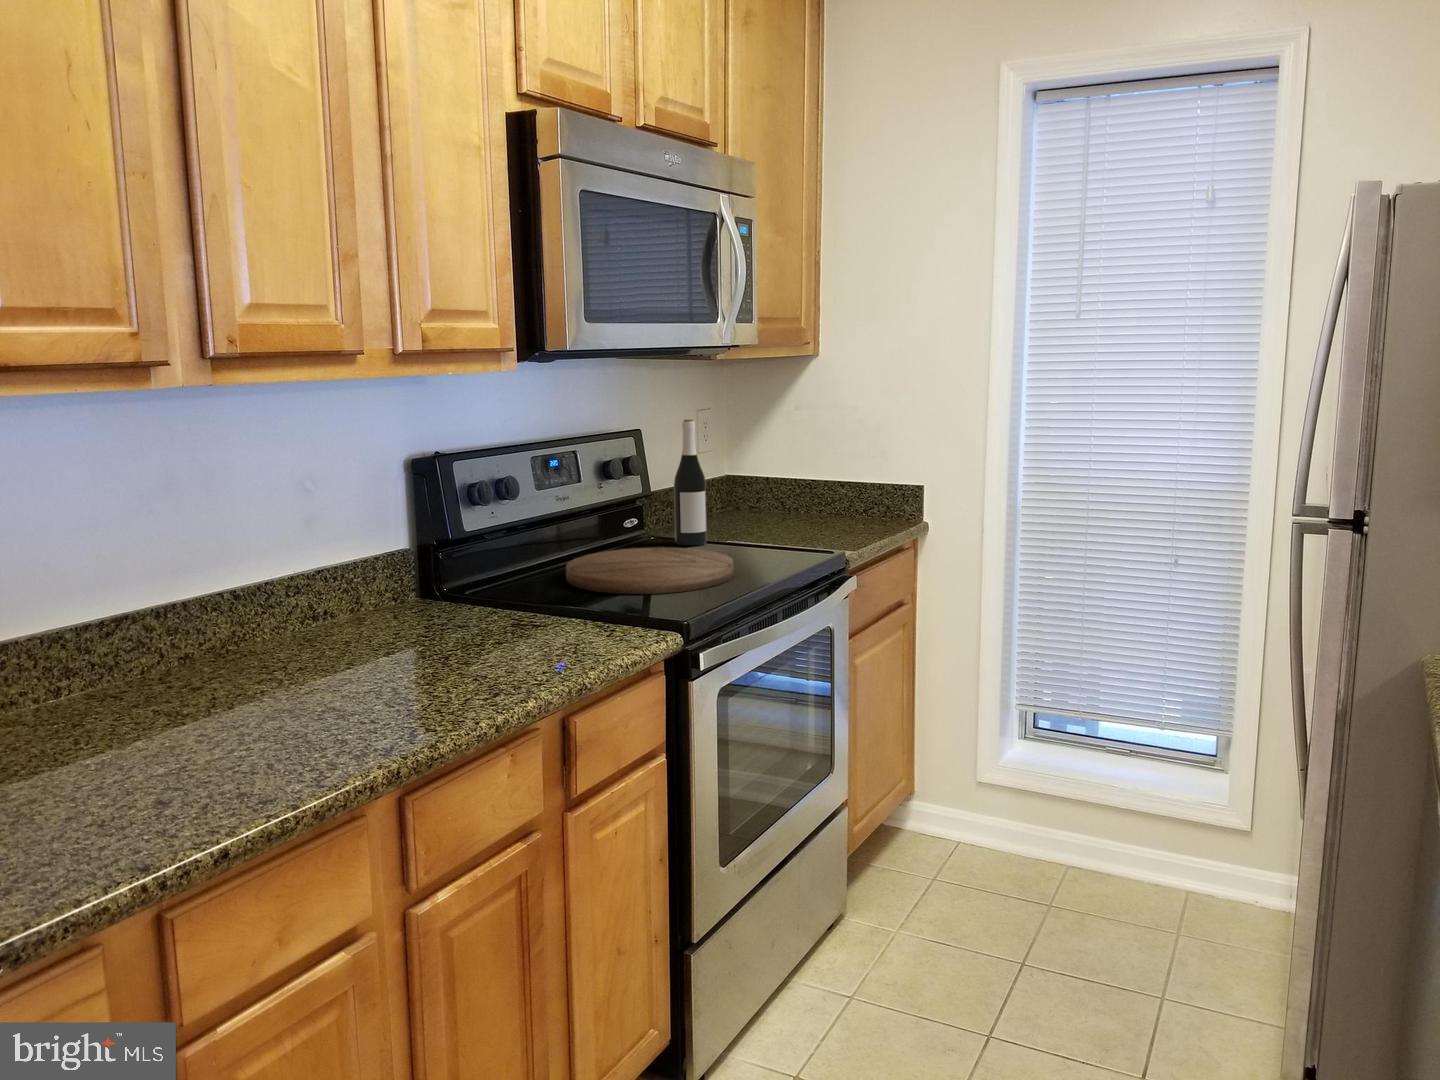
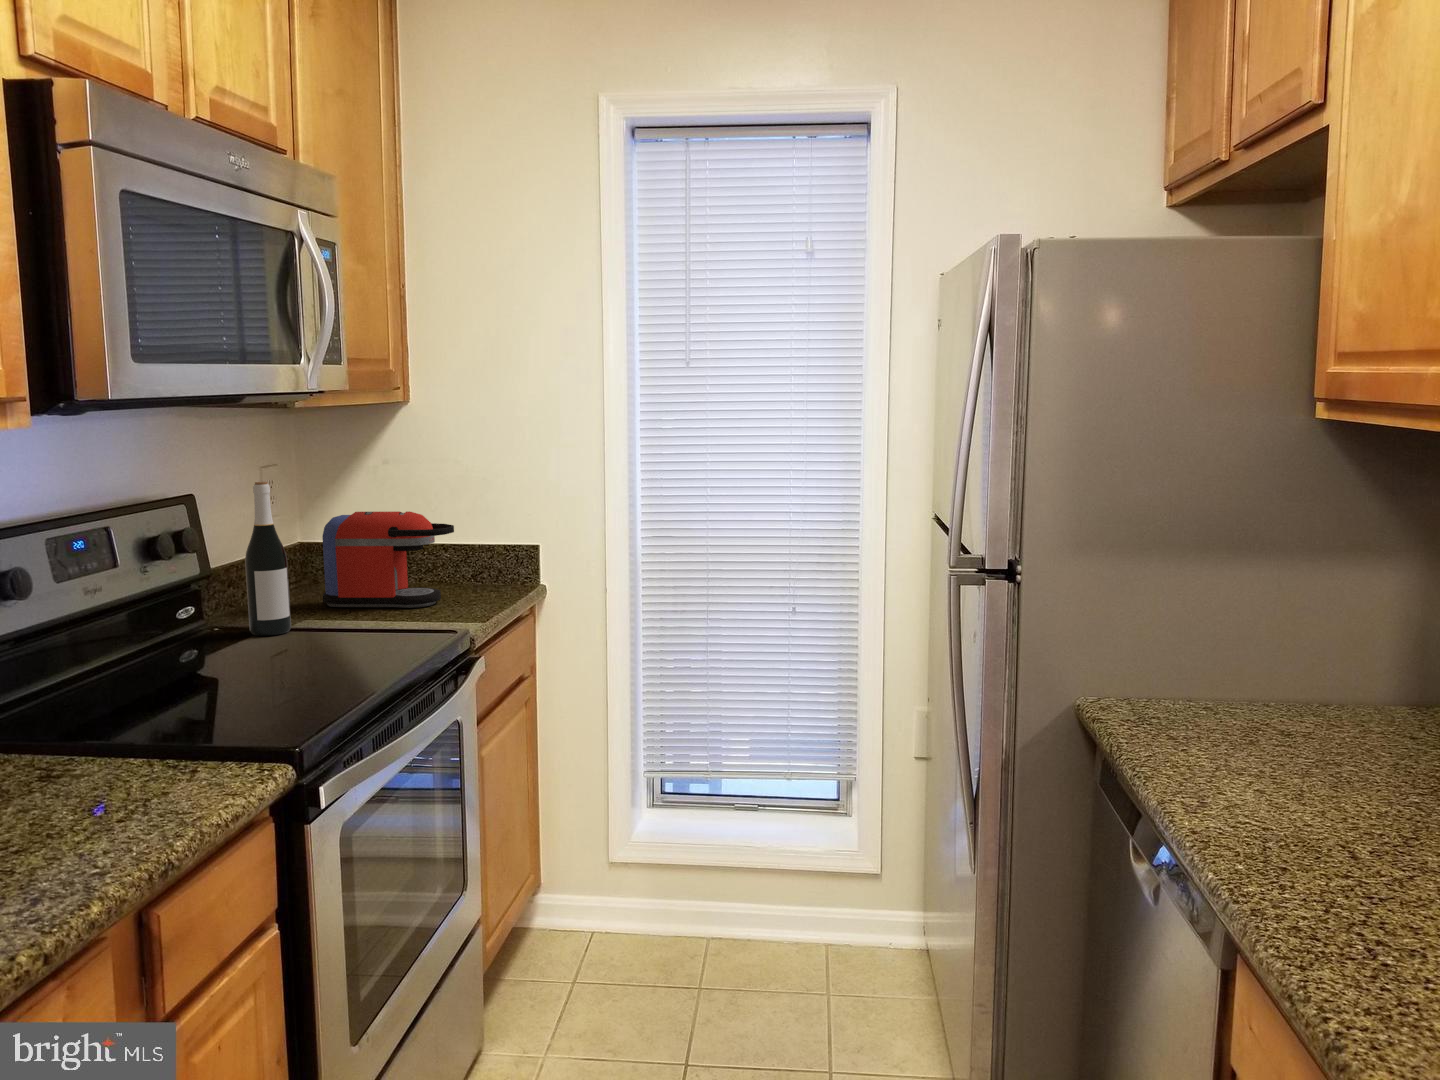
coffee maker: none [737,448,847,532] -> present [322,511,454,608]
cutting board: present [566,547,734,594] -> none [108,641,340,713]

